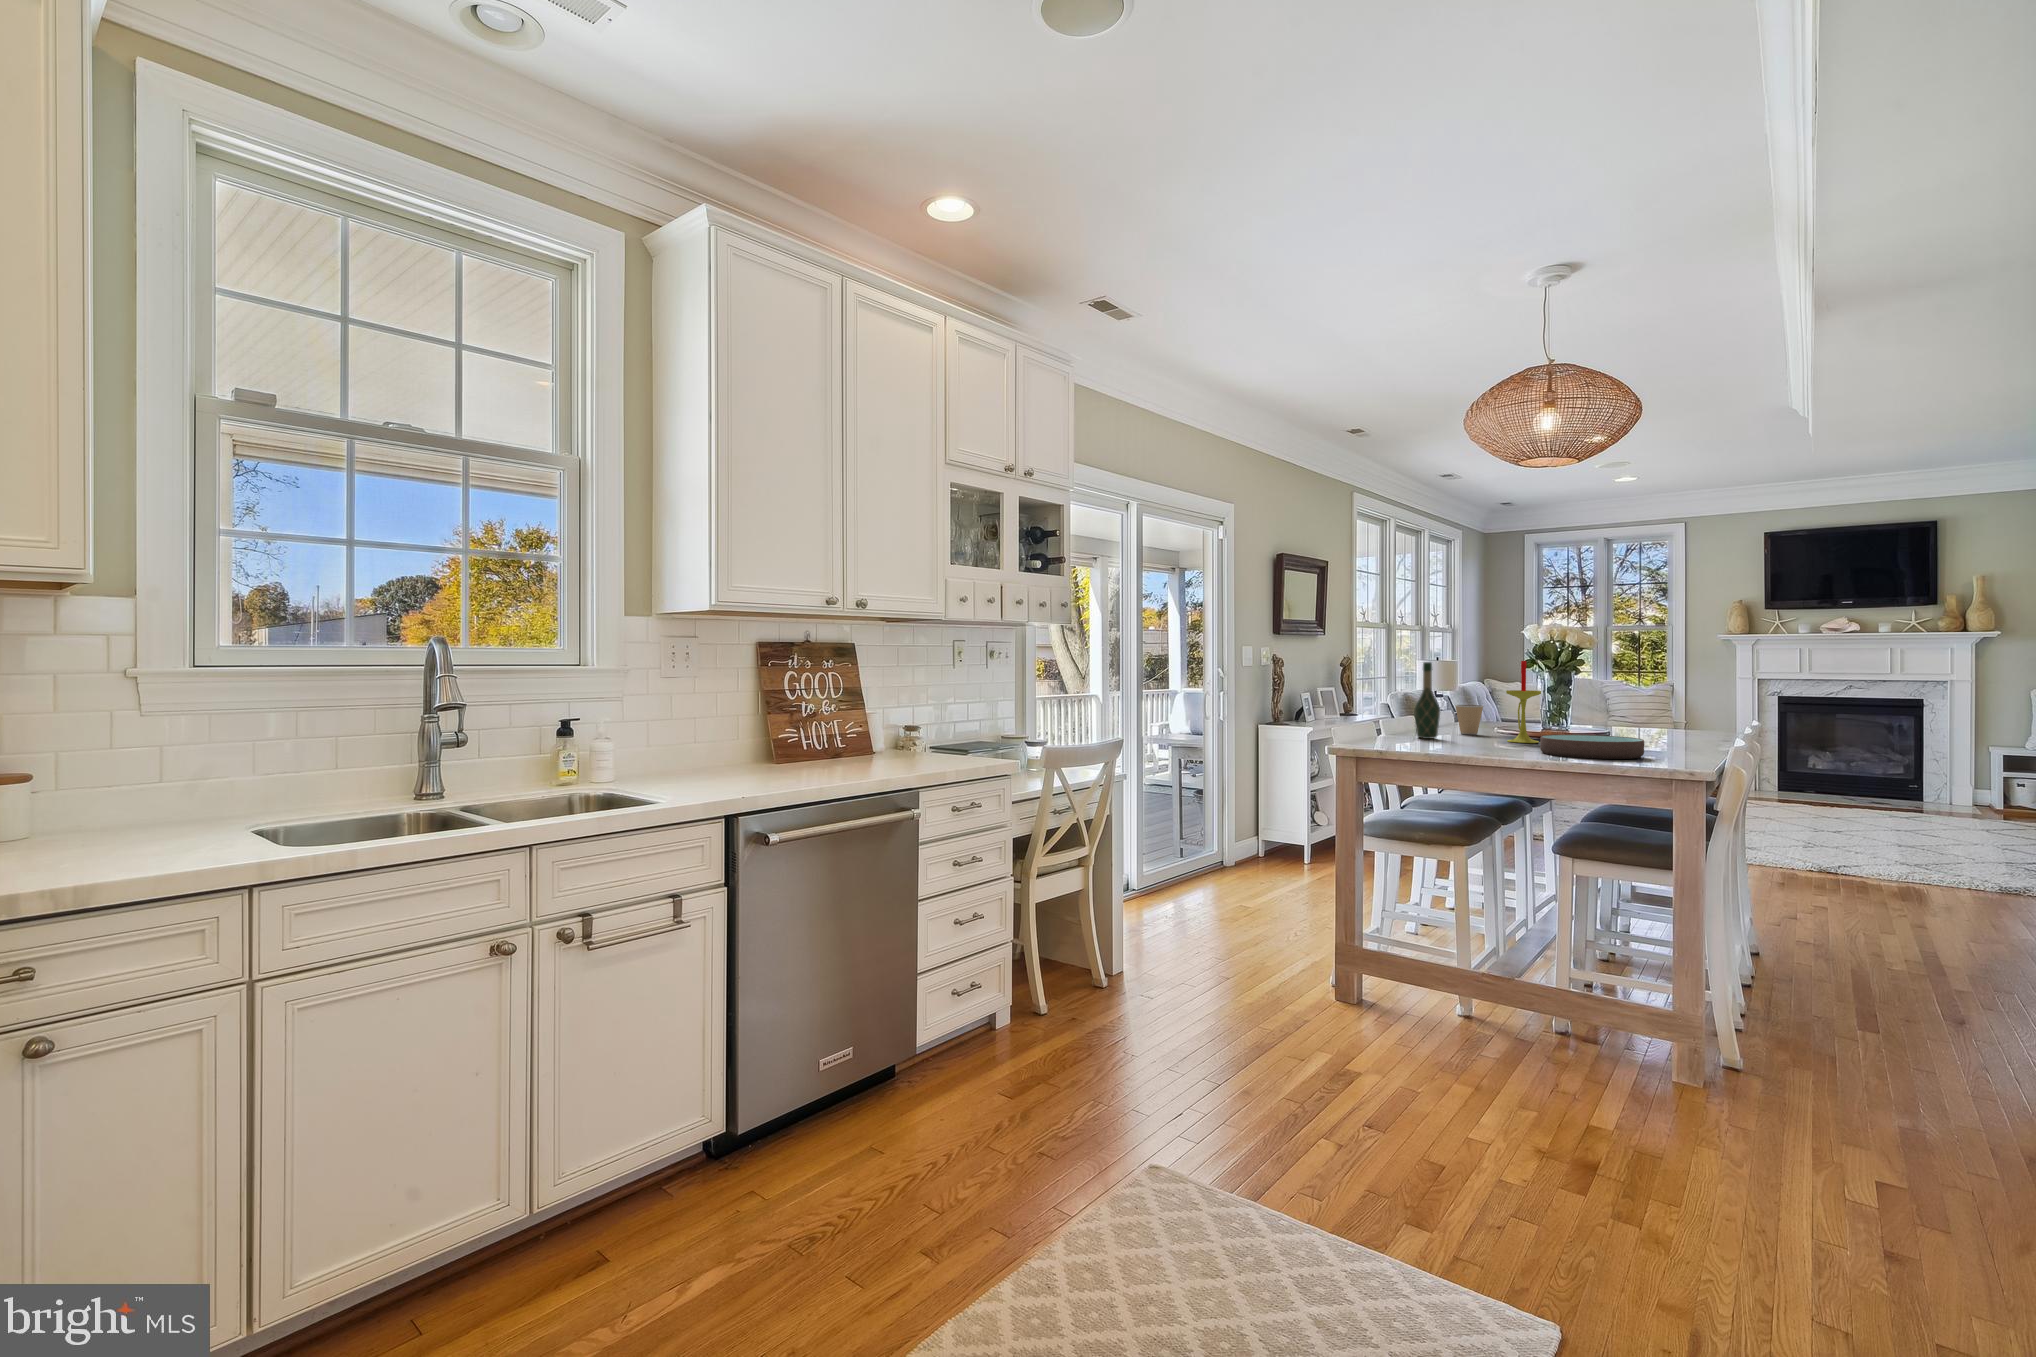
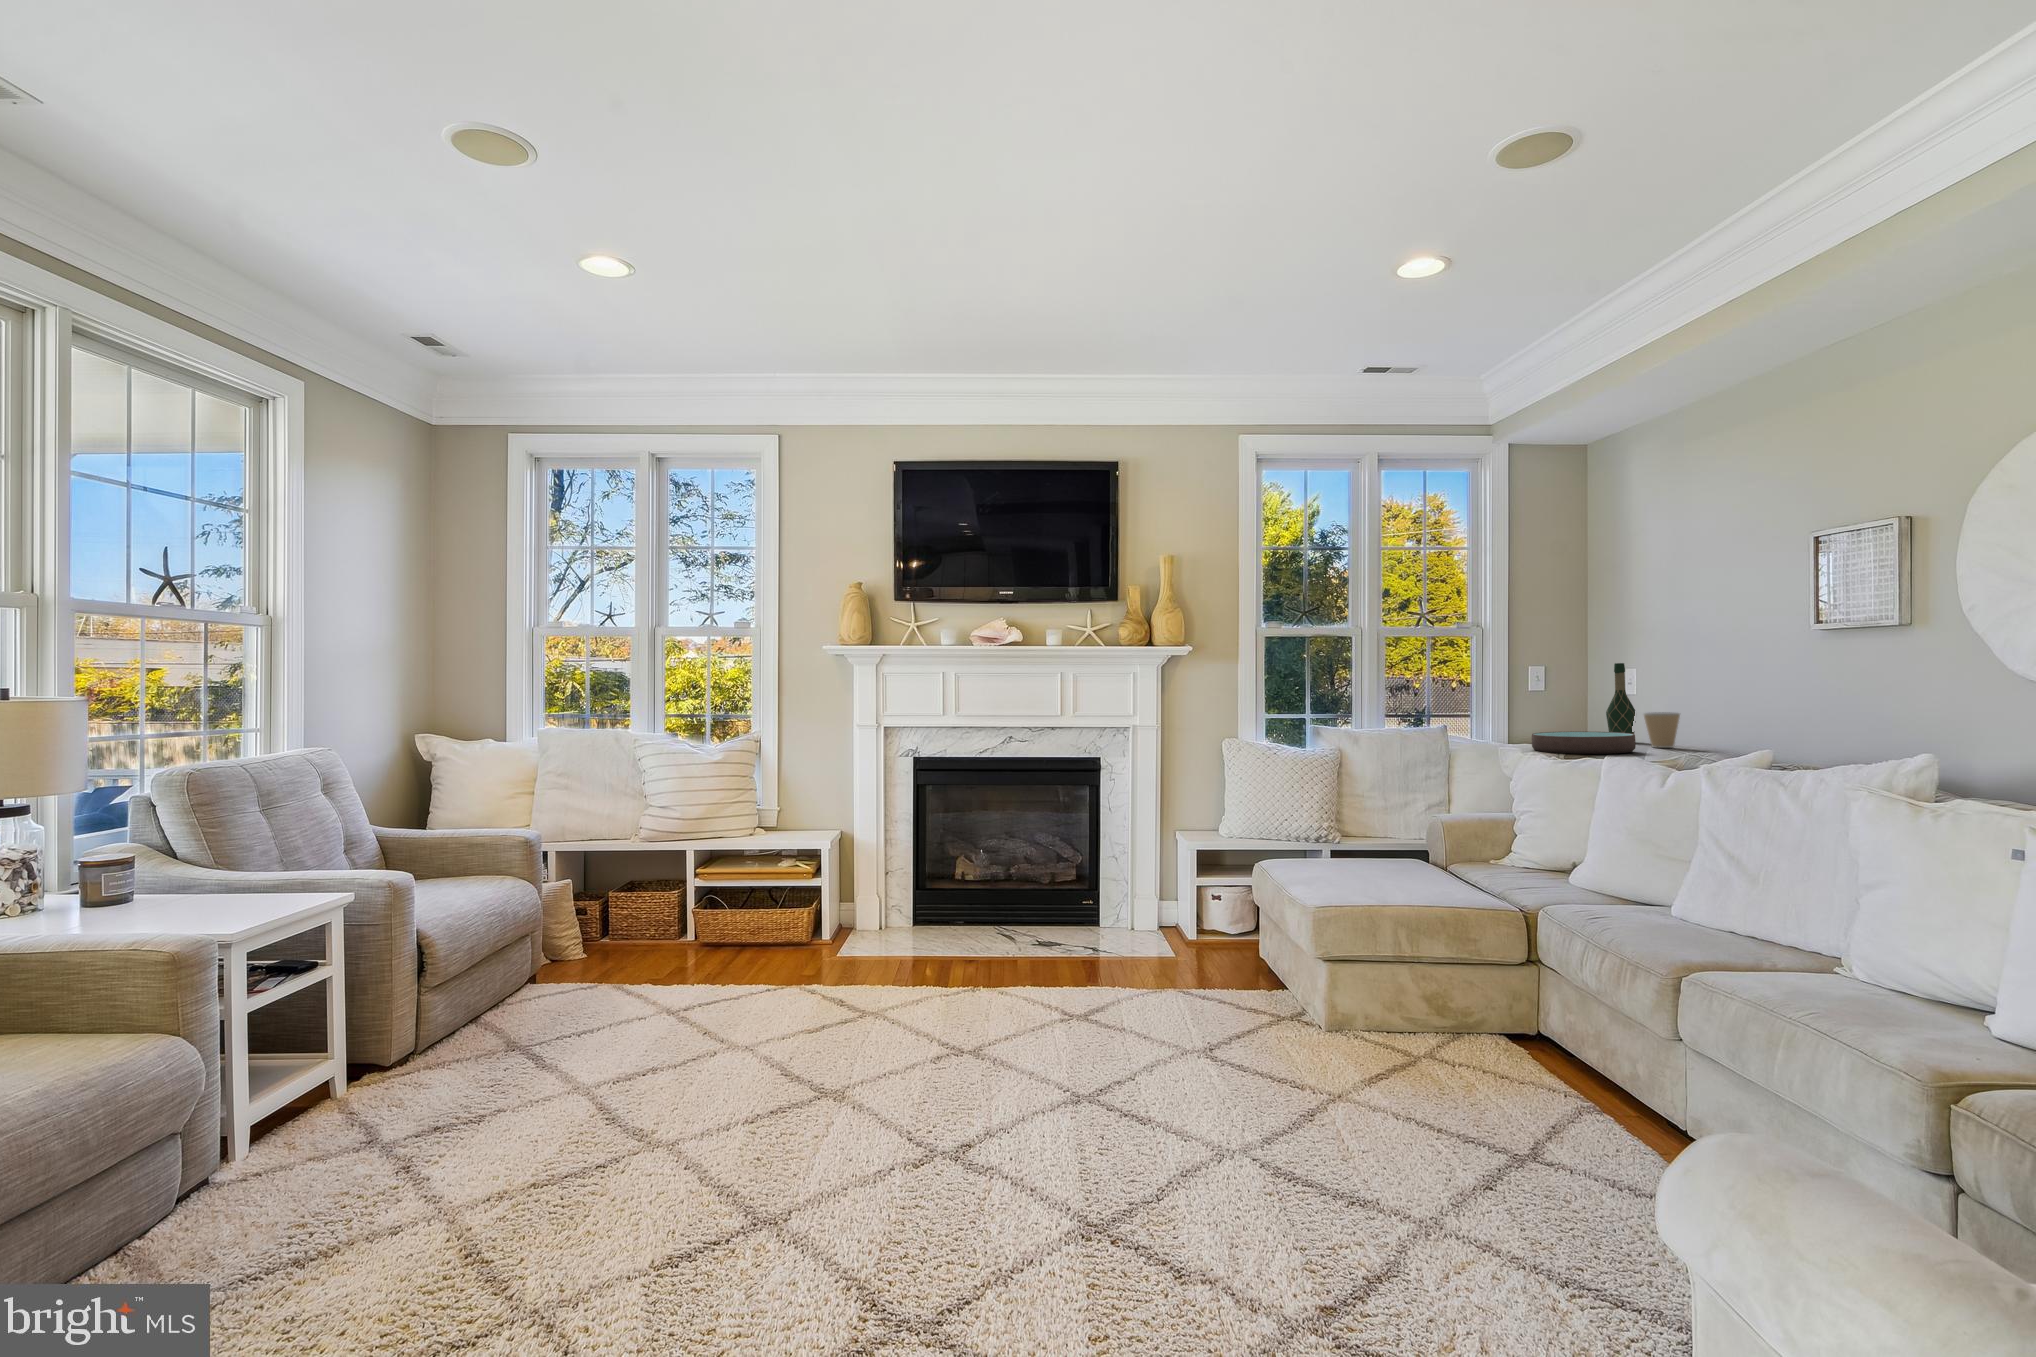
candle: present [1506,661,1541,743] -> none [1498,659,1534,742]
wine bottle: present [1414,662,1440,739] -> present [1606,663,1636,734]
coffee cup: present [1455,705,1483,735] -> present [1644,713,1680,748]

